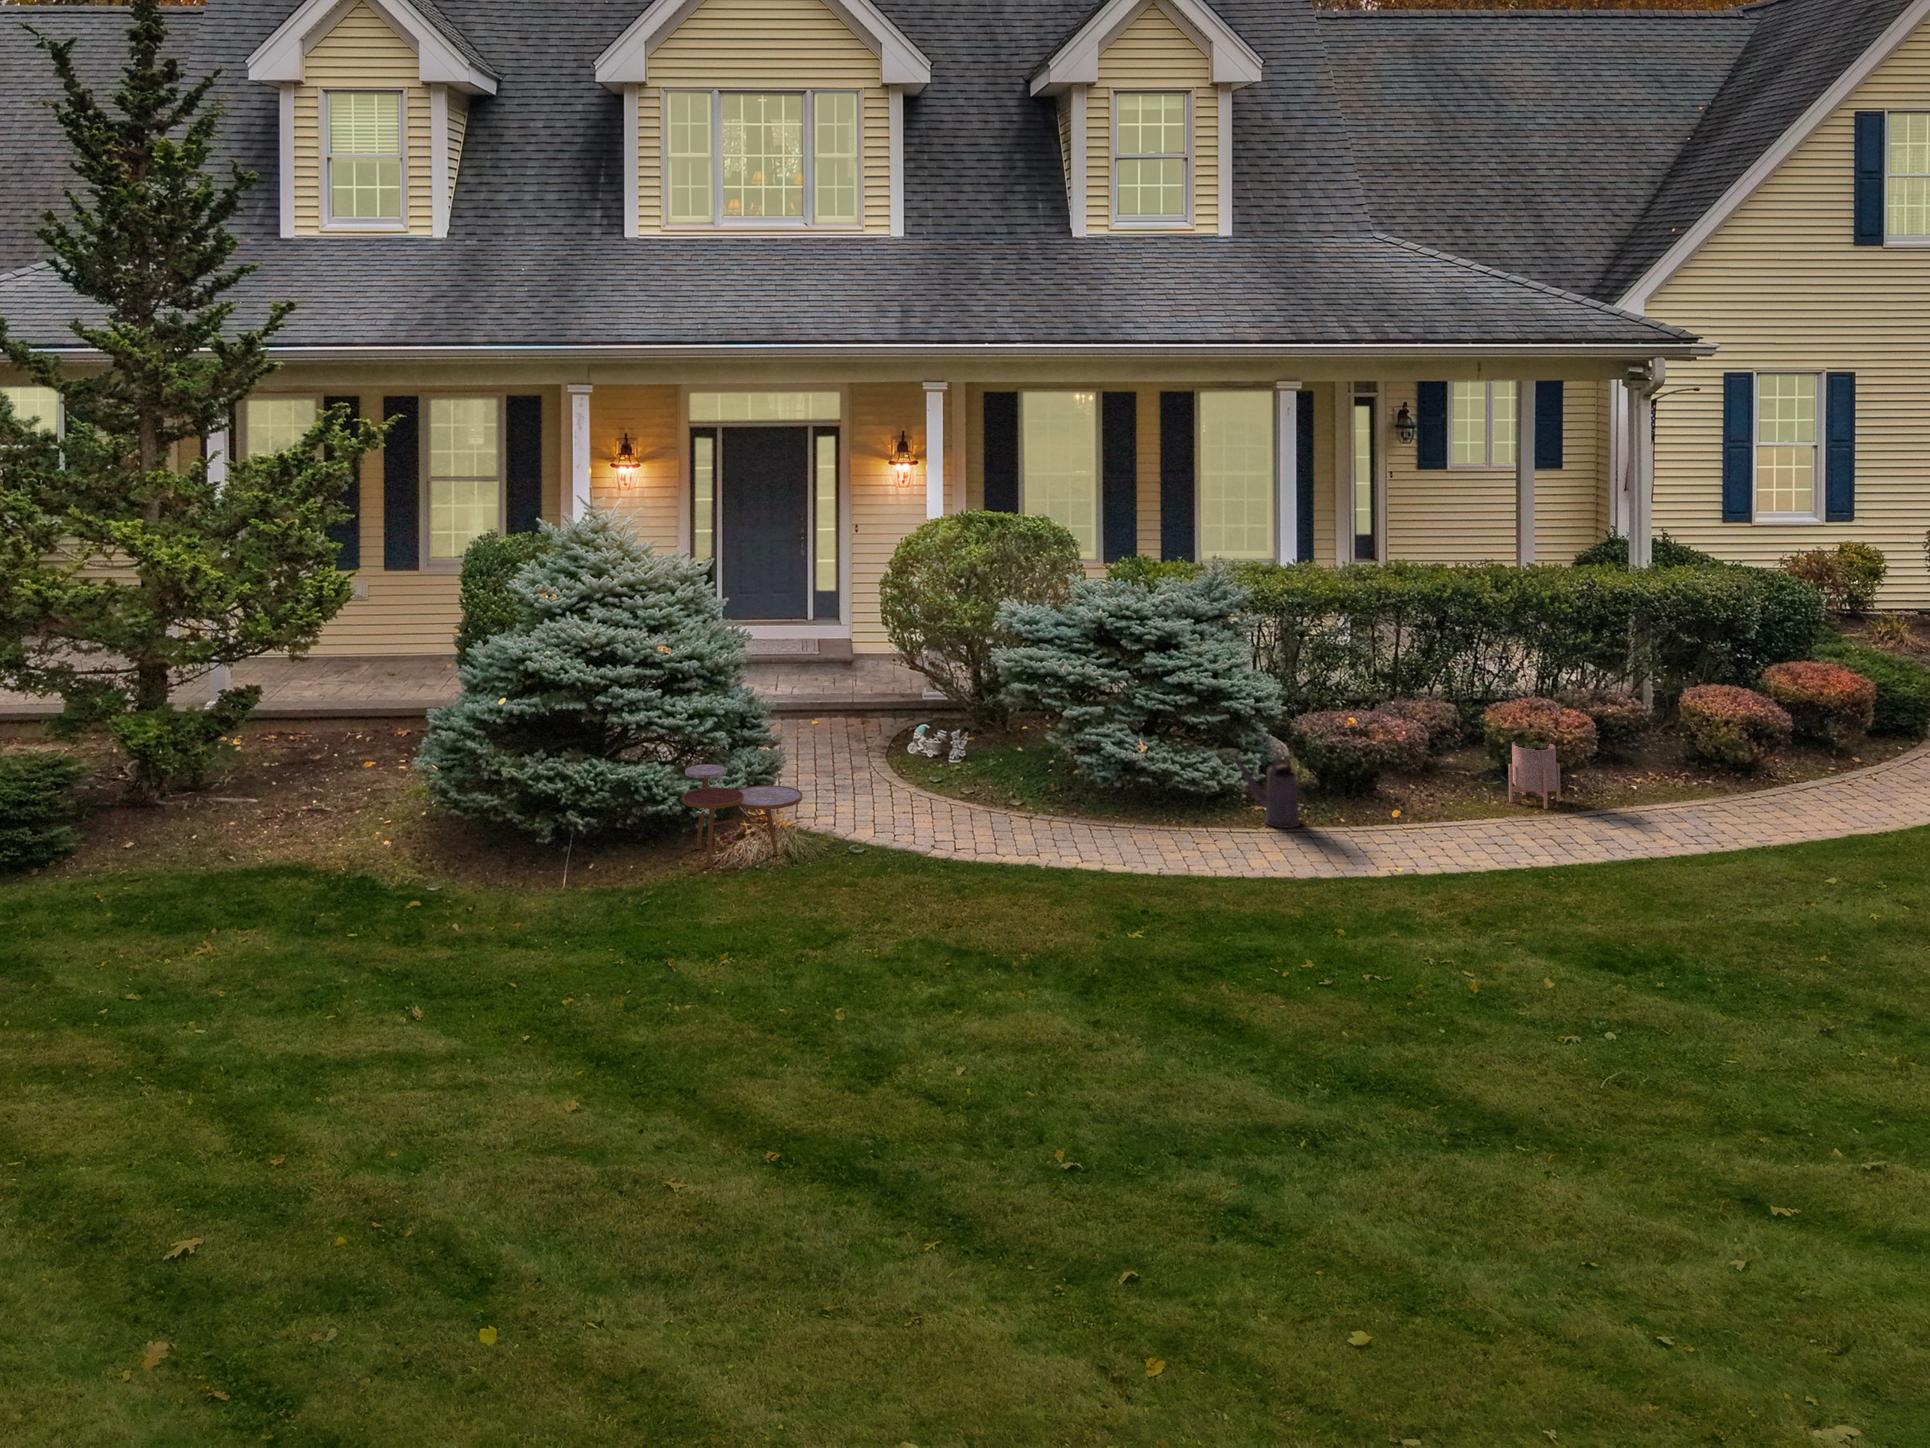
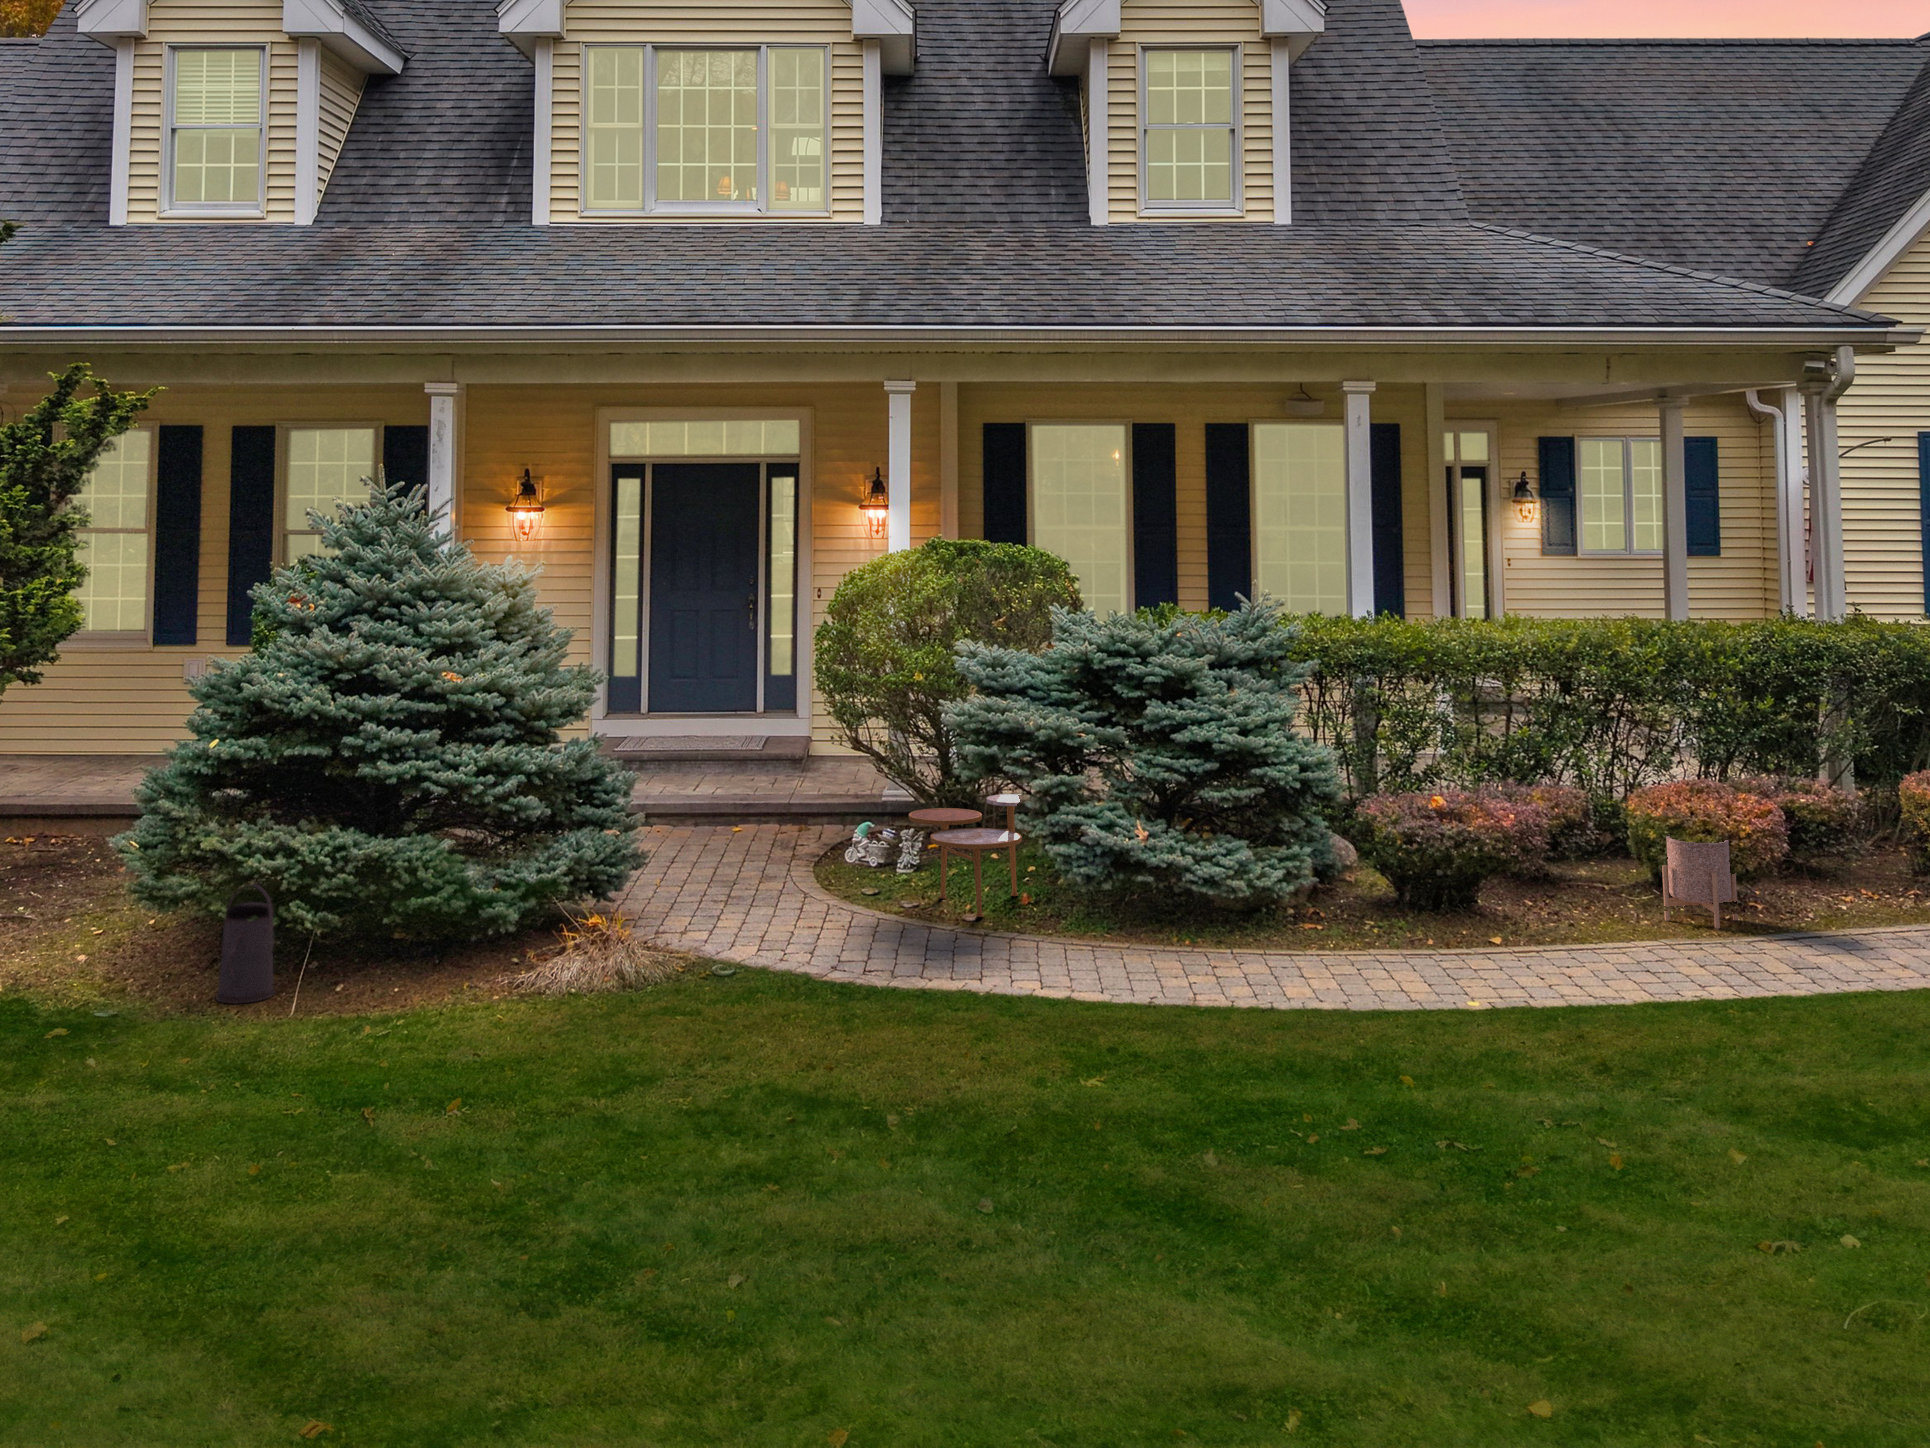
watering can: present [1235,754,1307,828] -> present [216,884,275,1004]
side table: present [682,764,802,868] -> present [909,794,1022,917]

